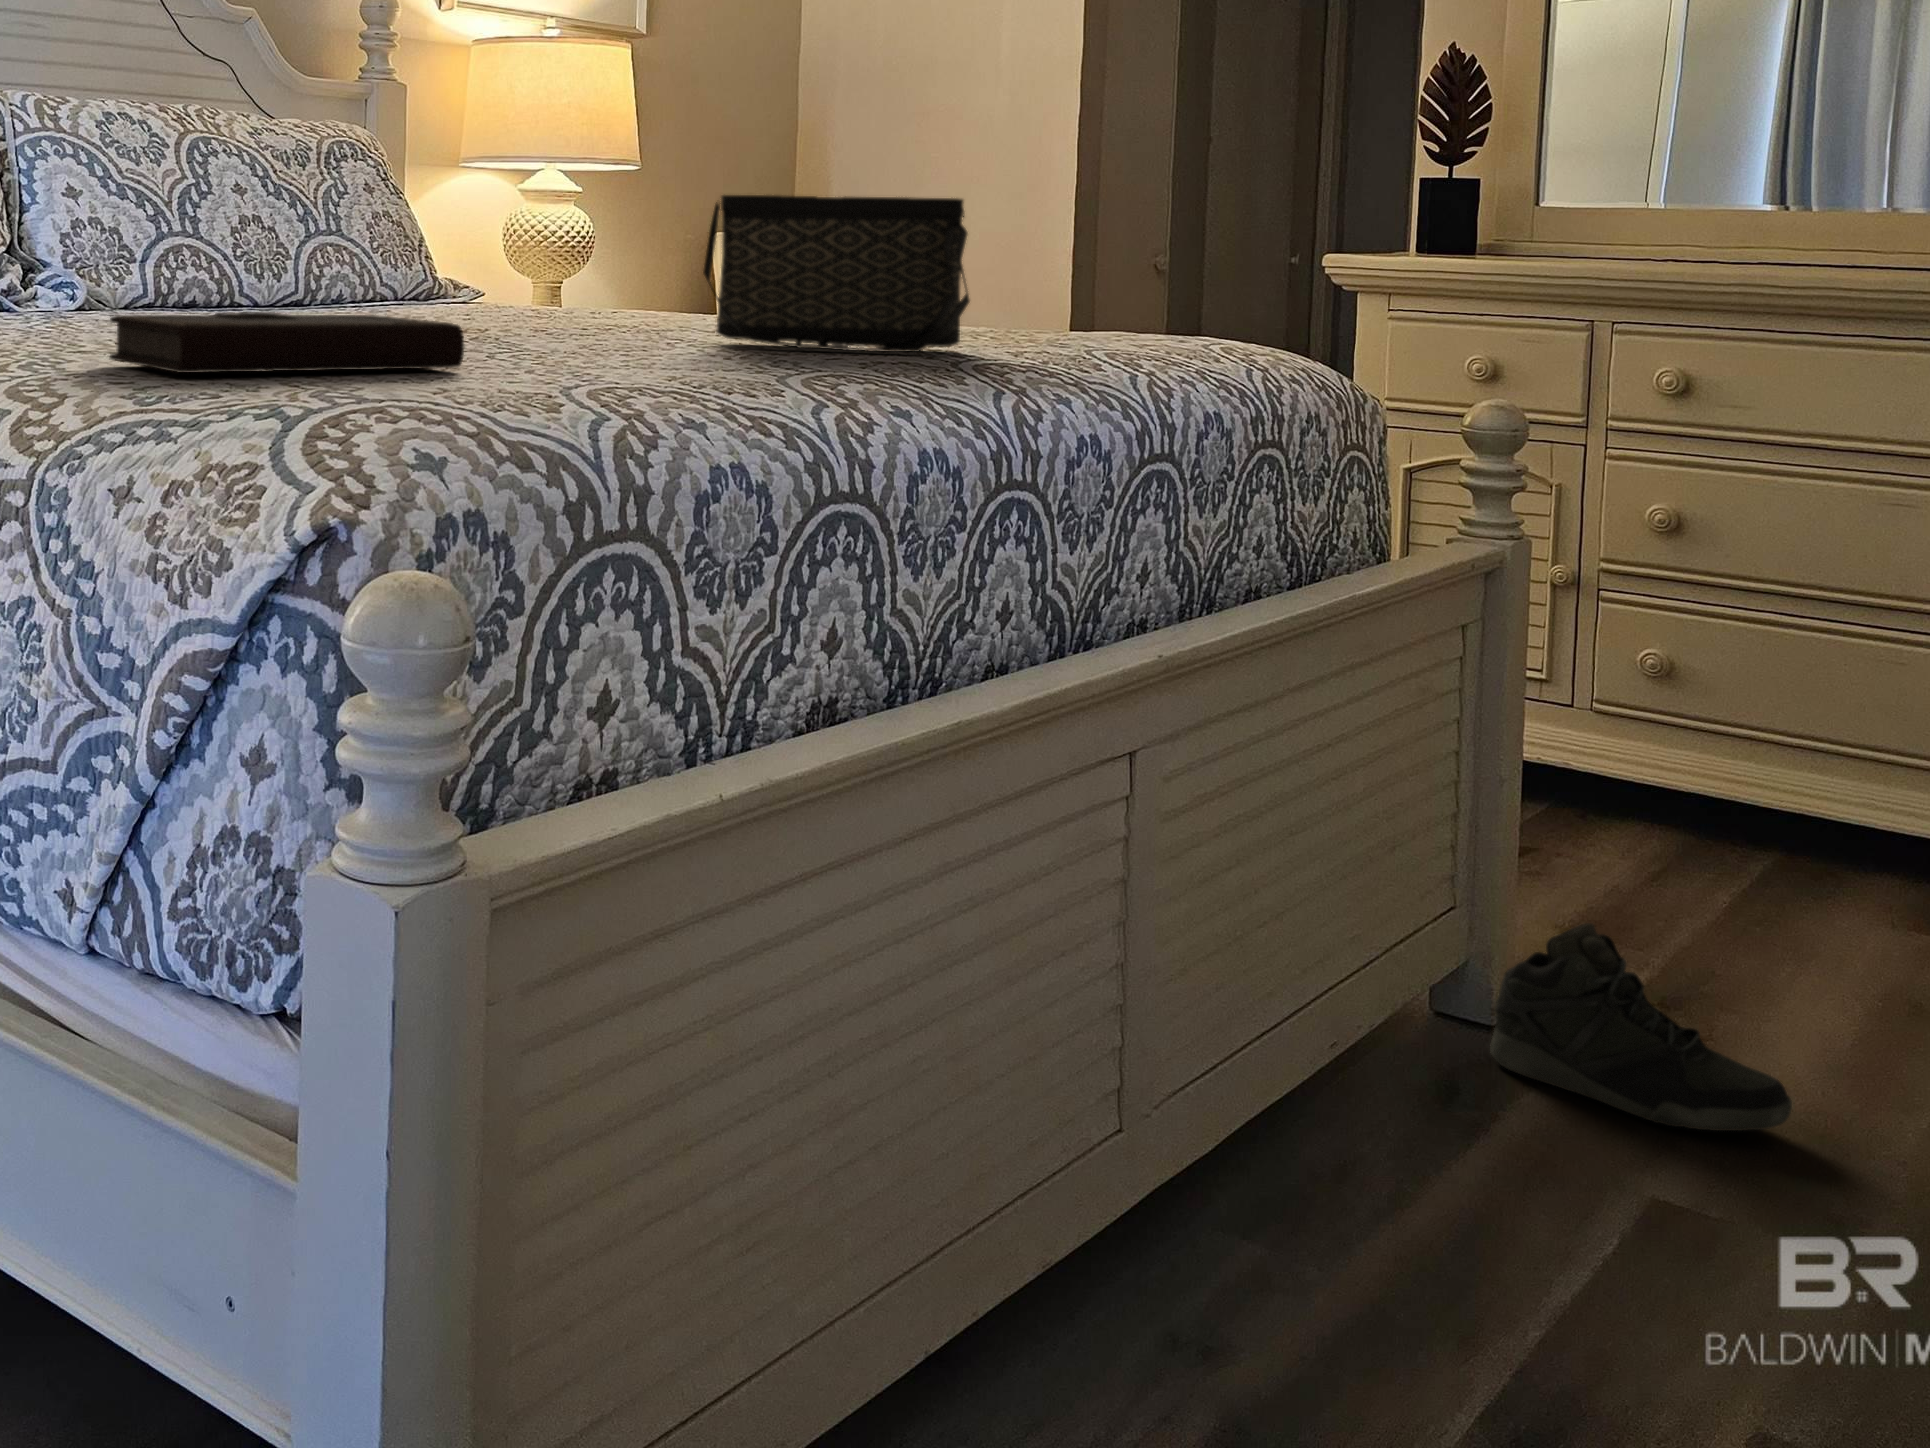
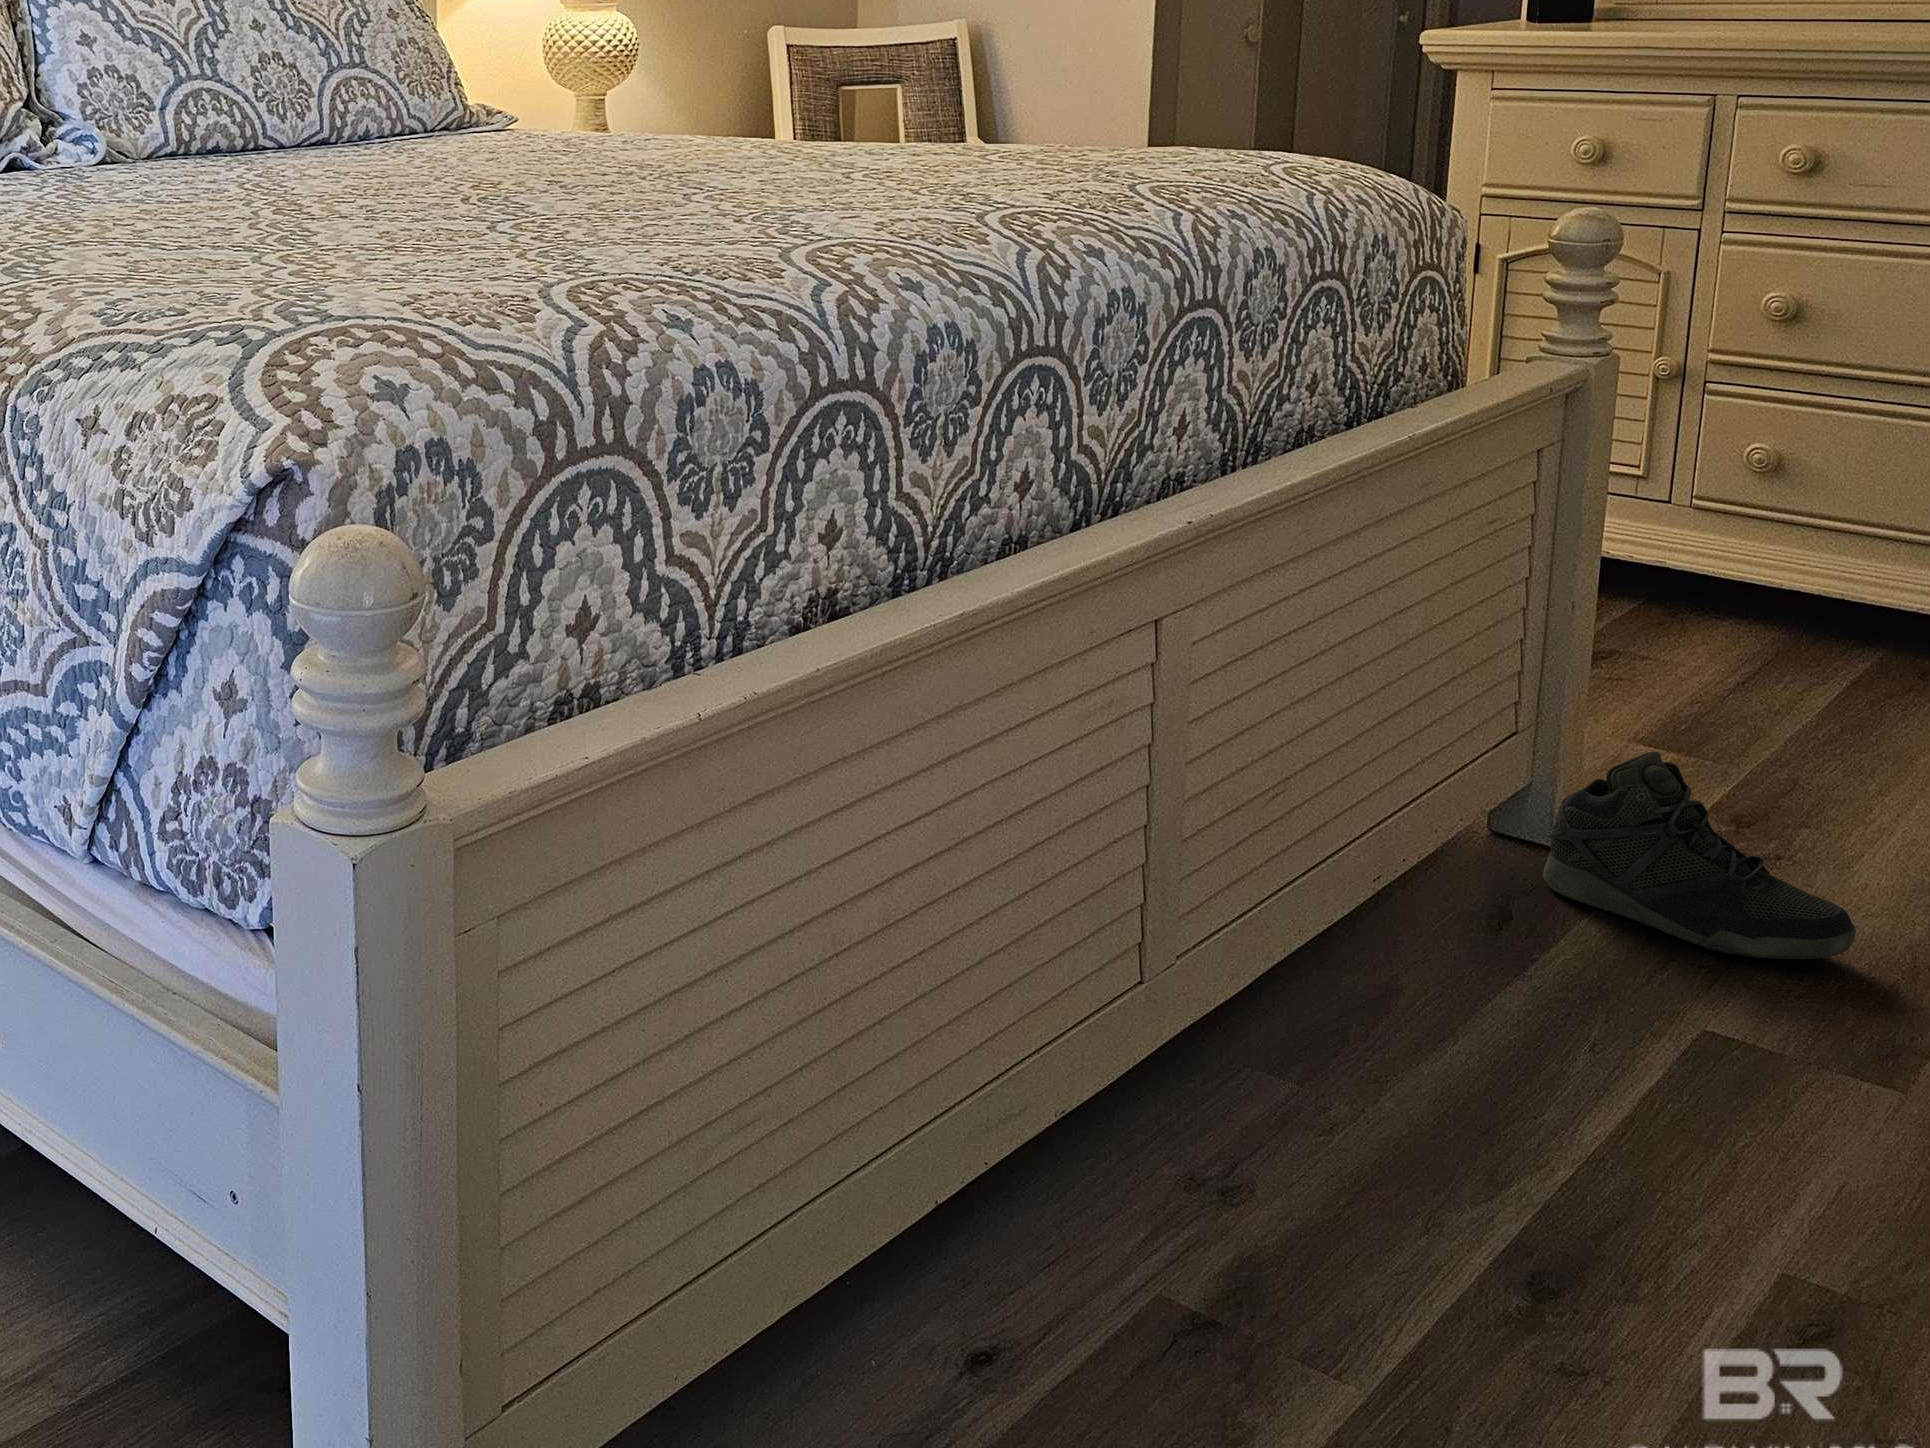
handbag: present [703,195,970,352] -> none [721,29,1002,198]
notebook: present [110,312,464,373] -> none [98,189,457,272]

